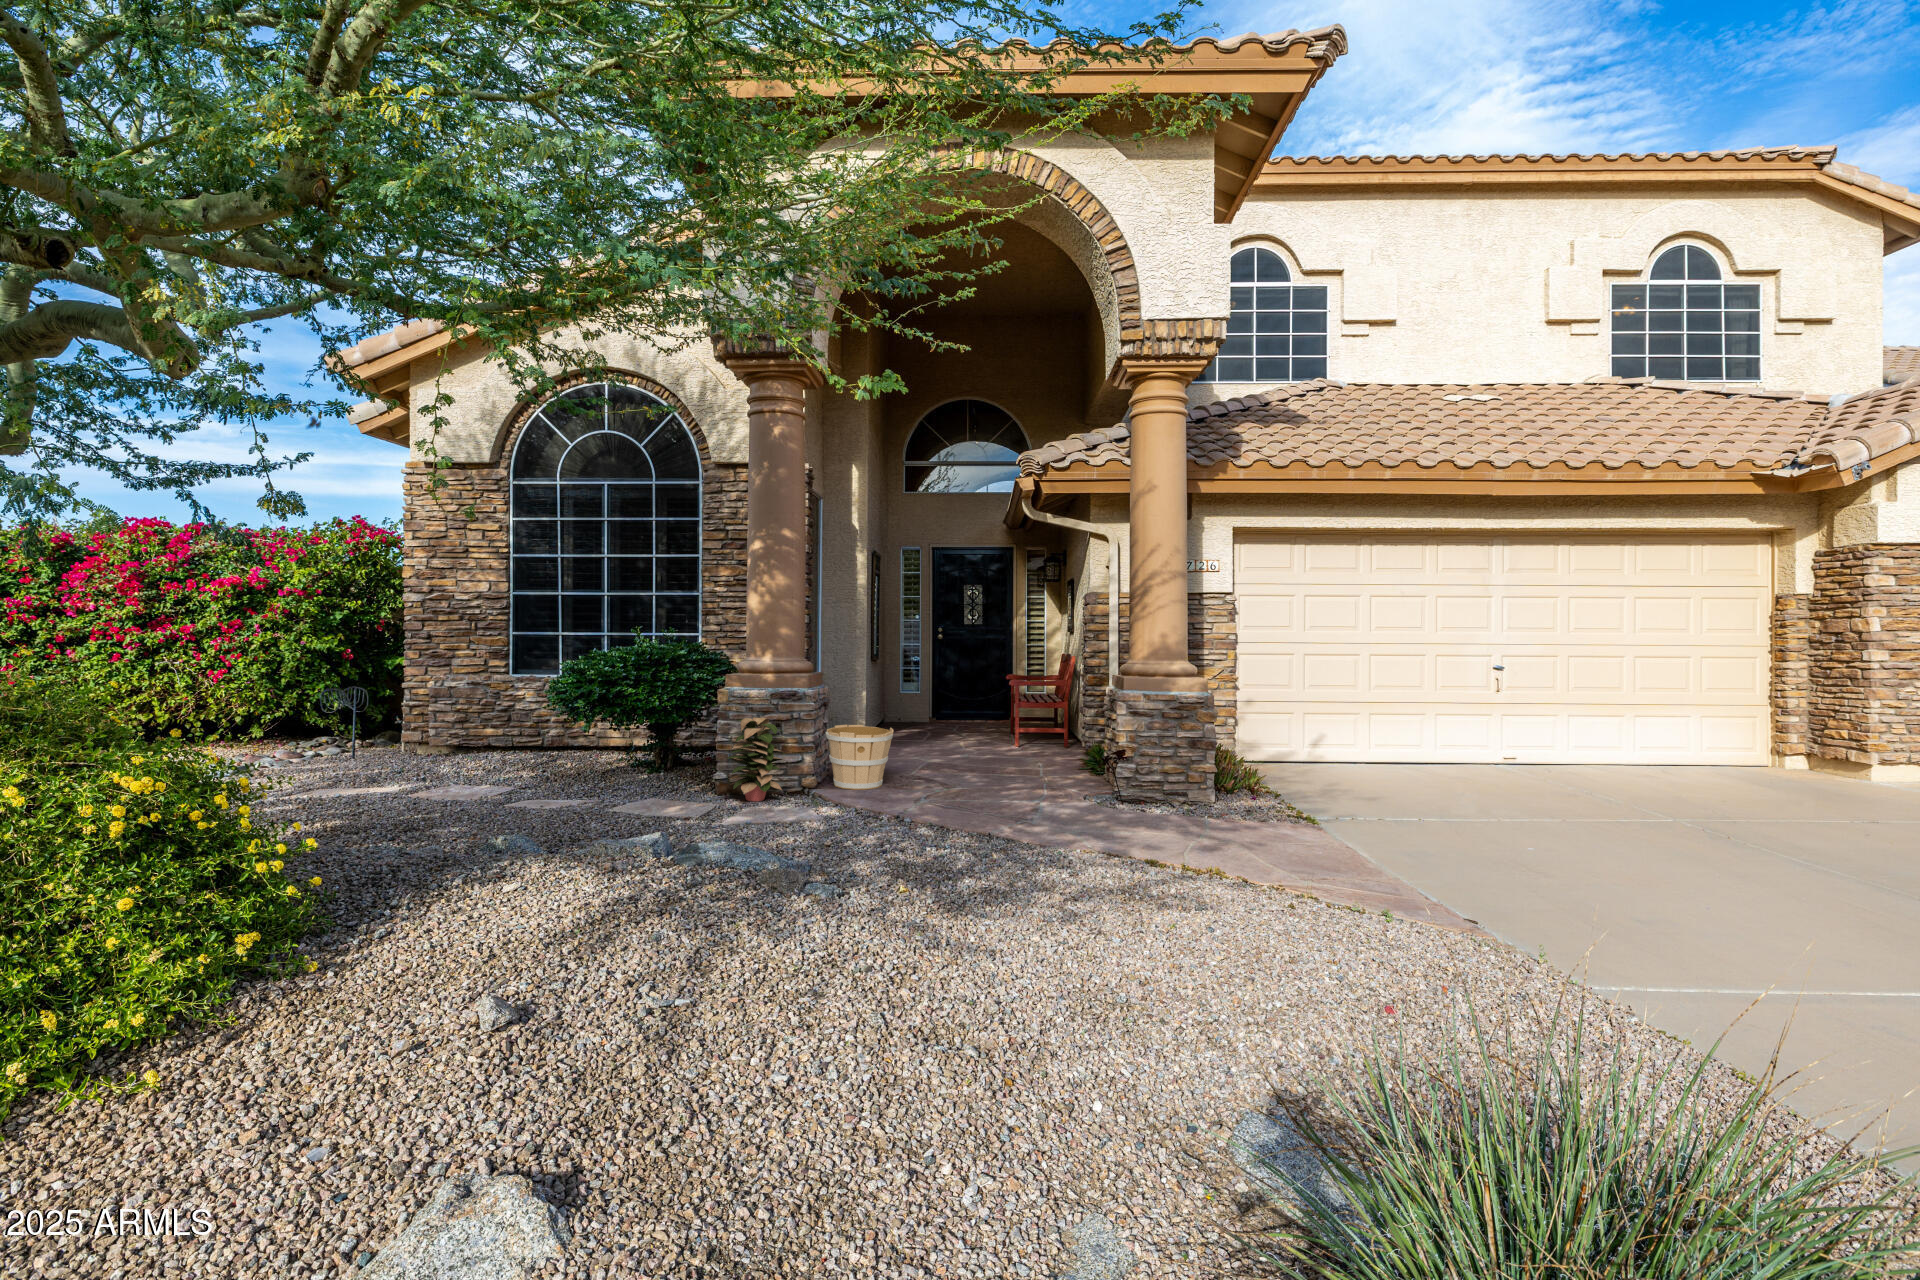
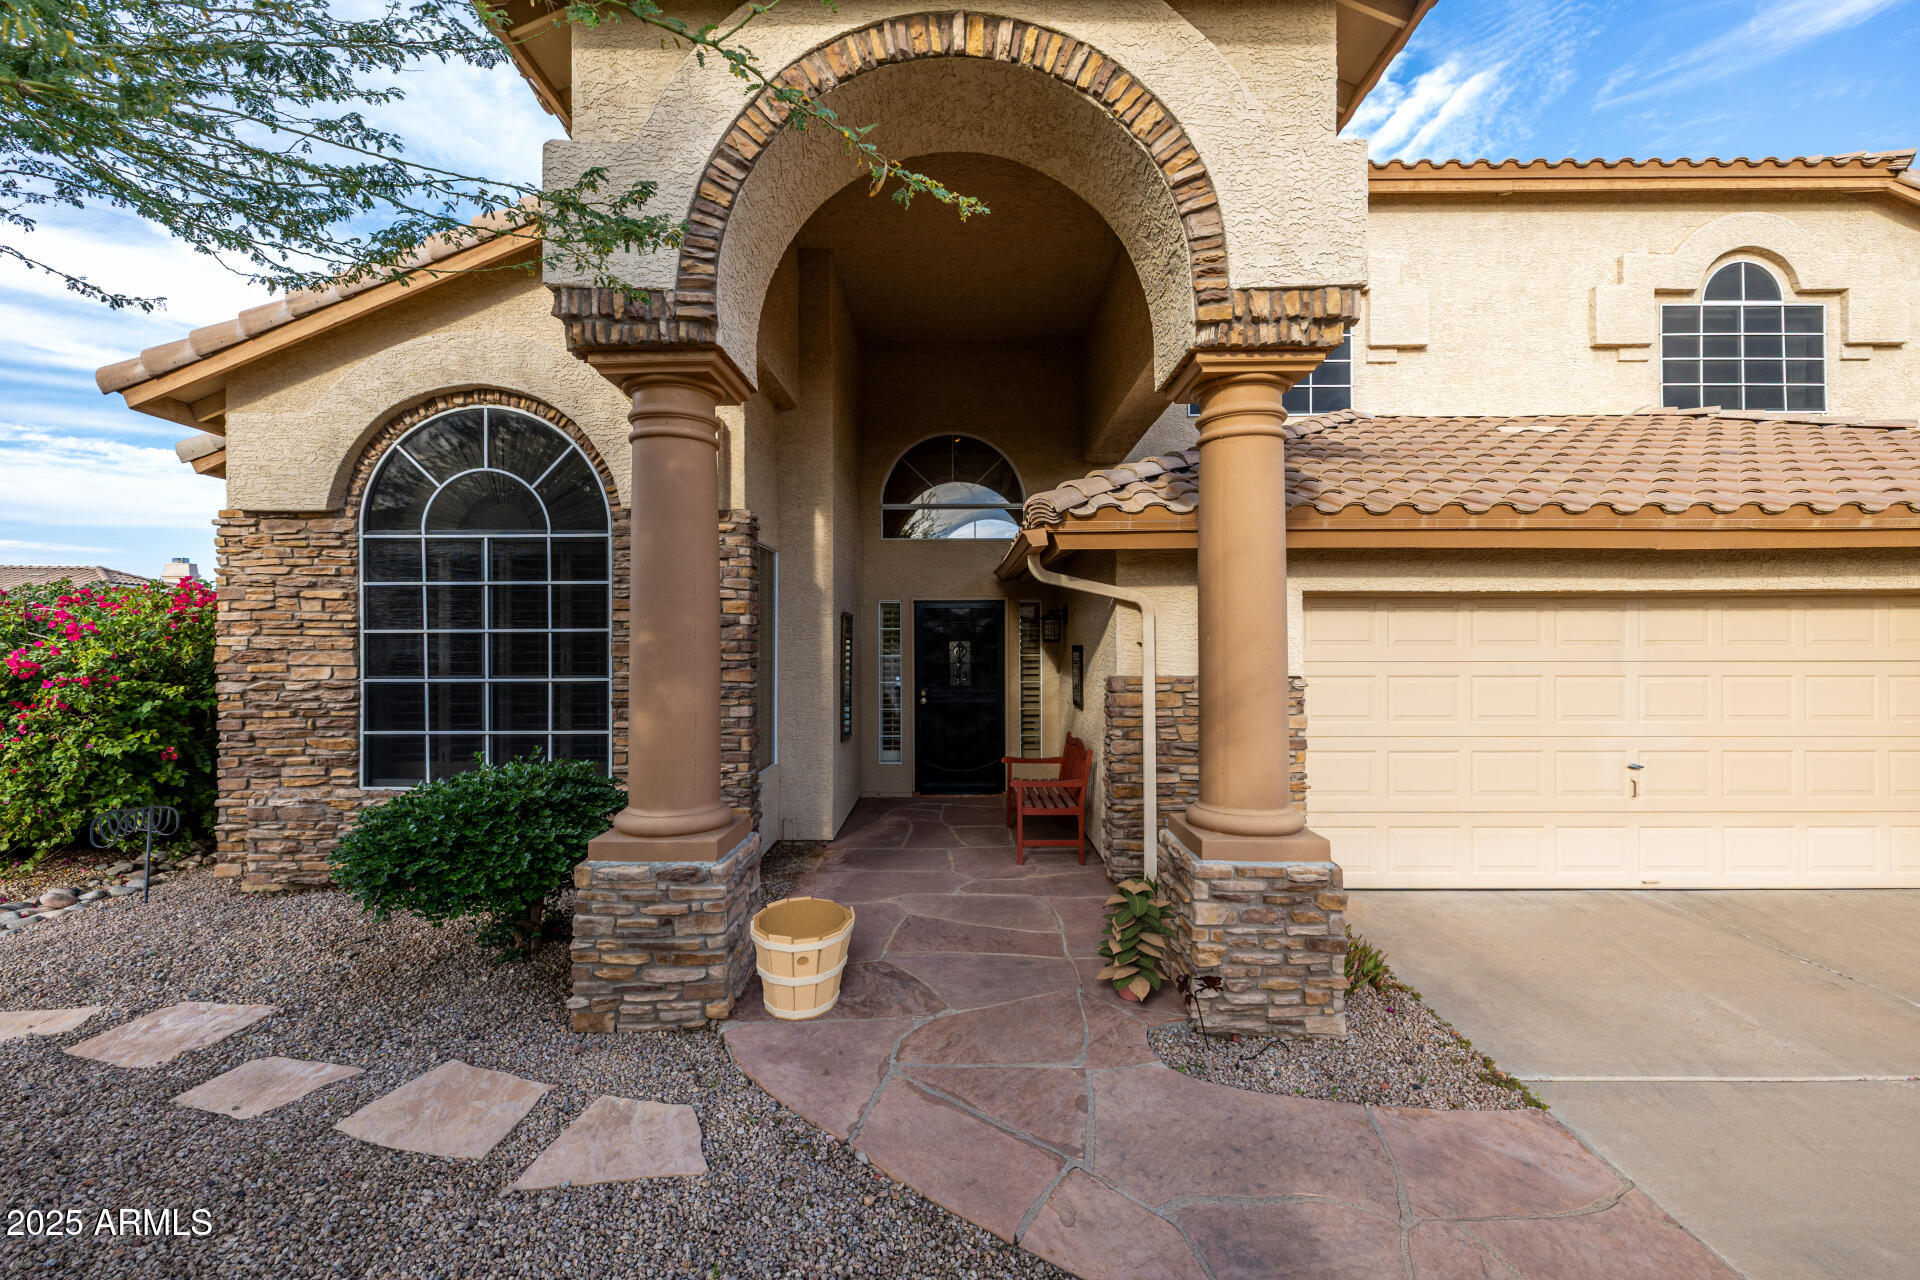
decorative plant: present [727,717,783,801] -> present [1093,879,1177,1002]

